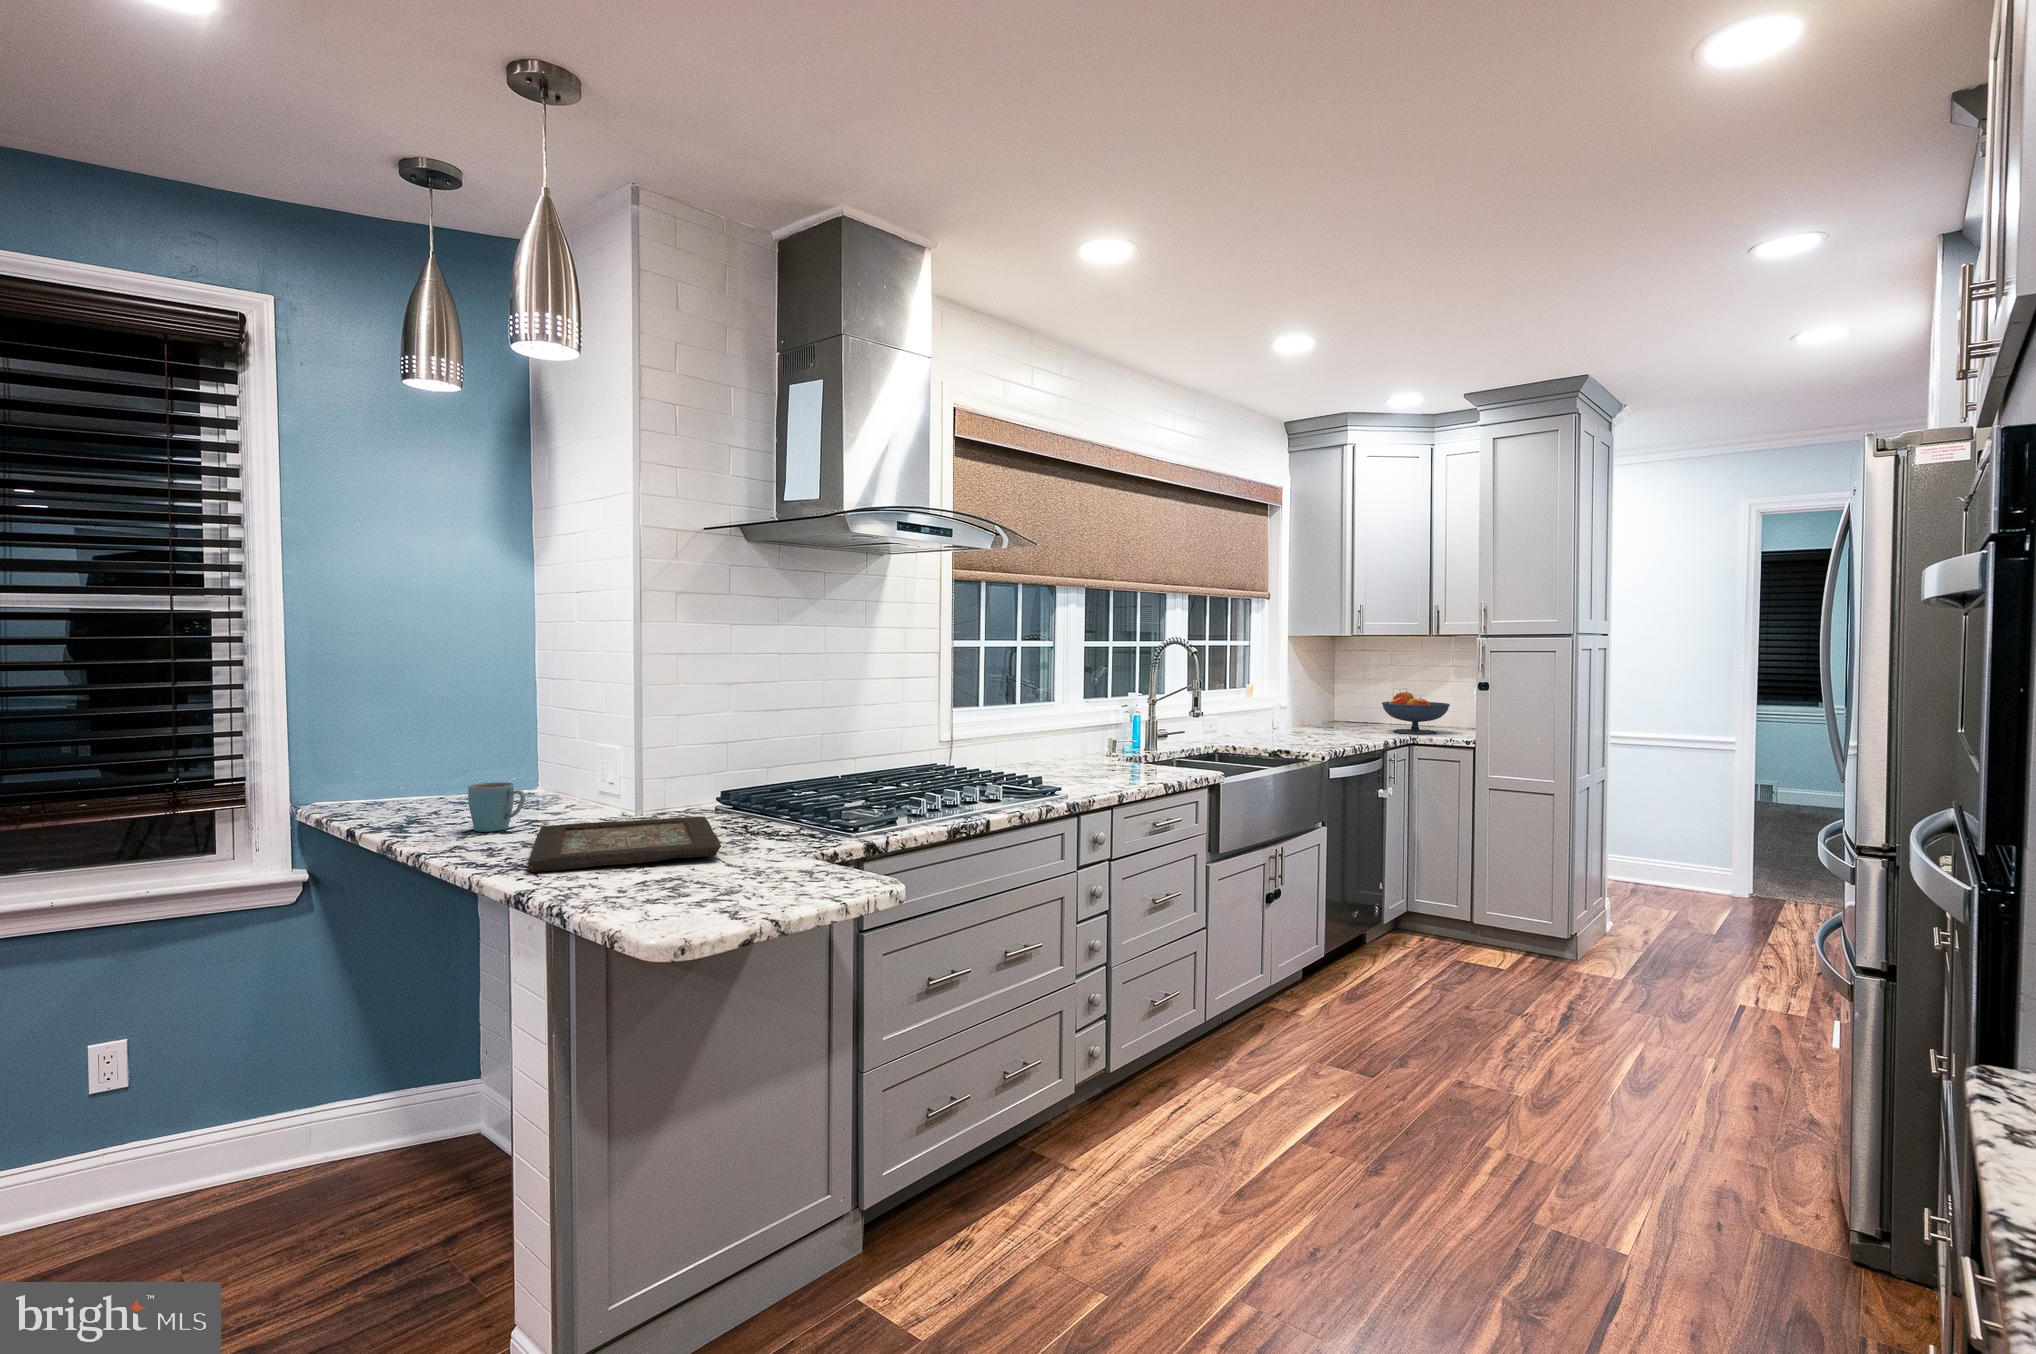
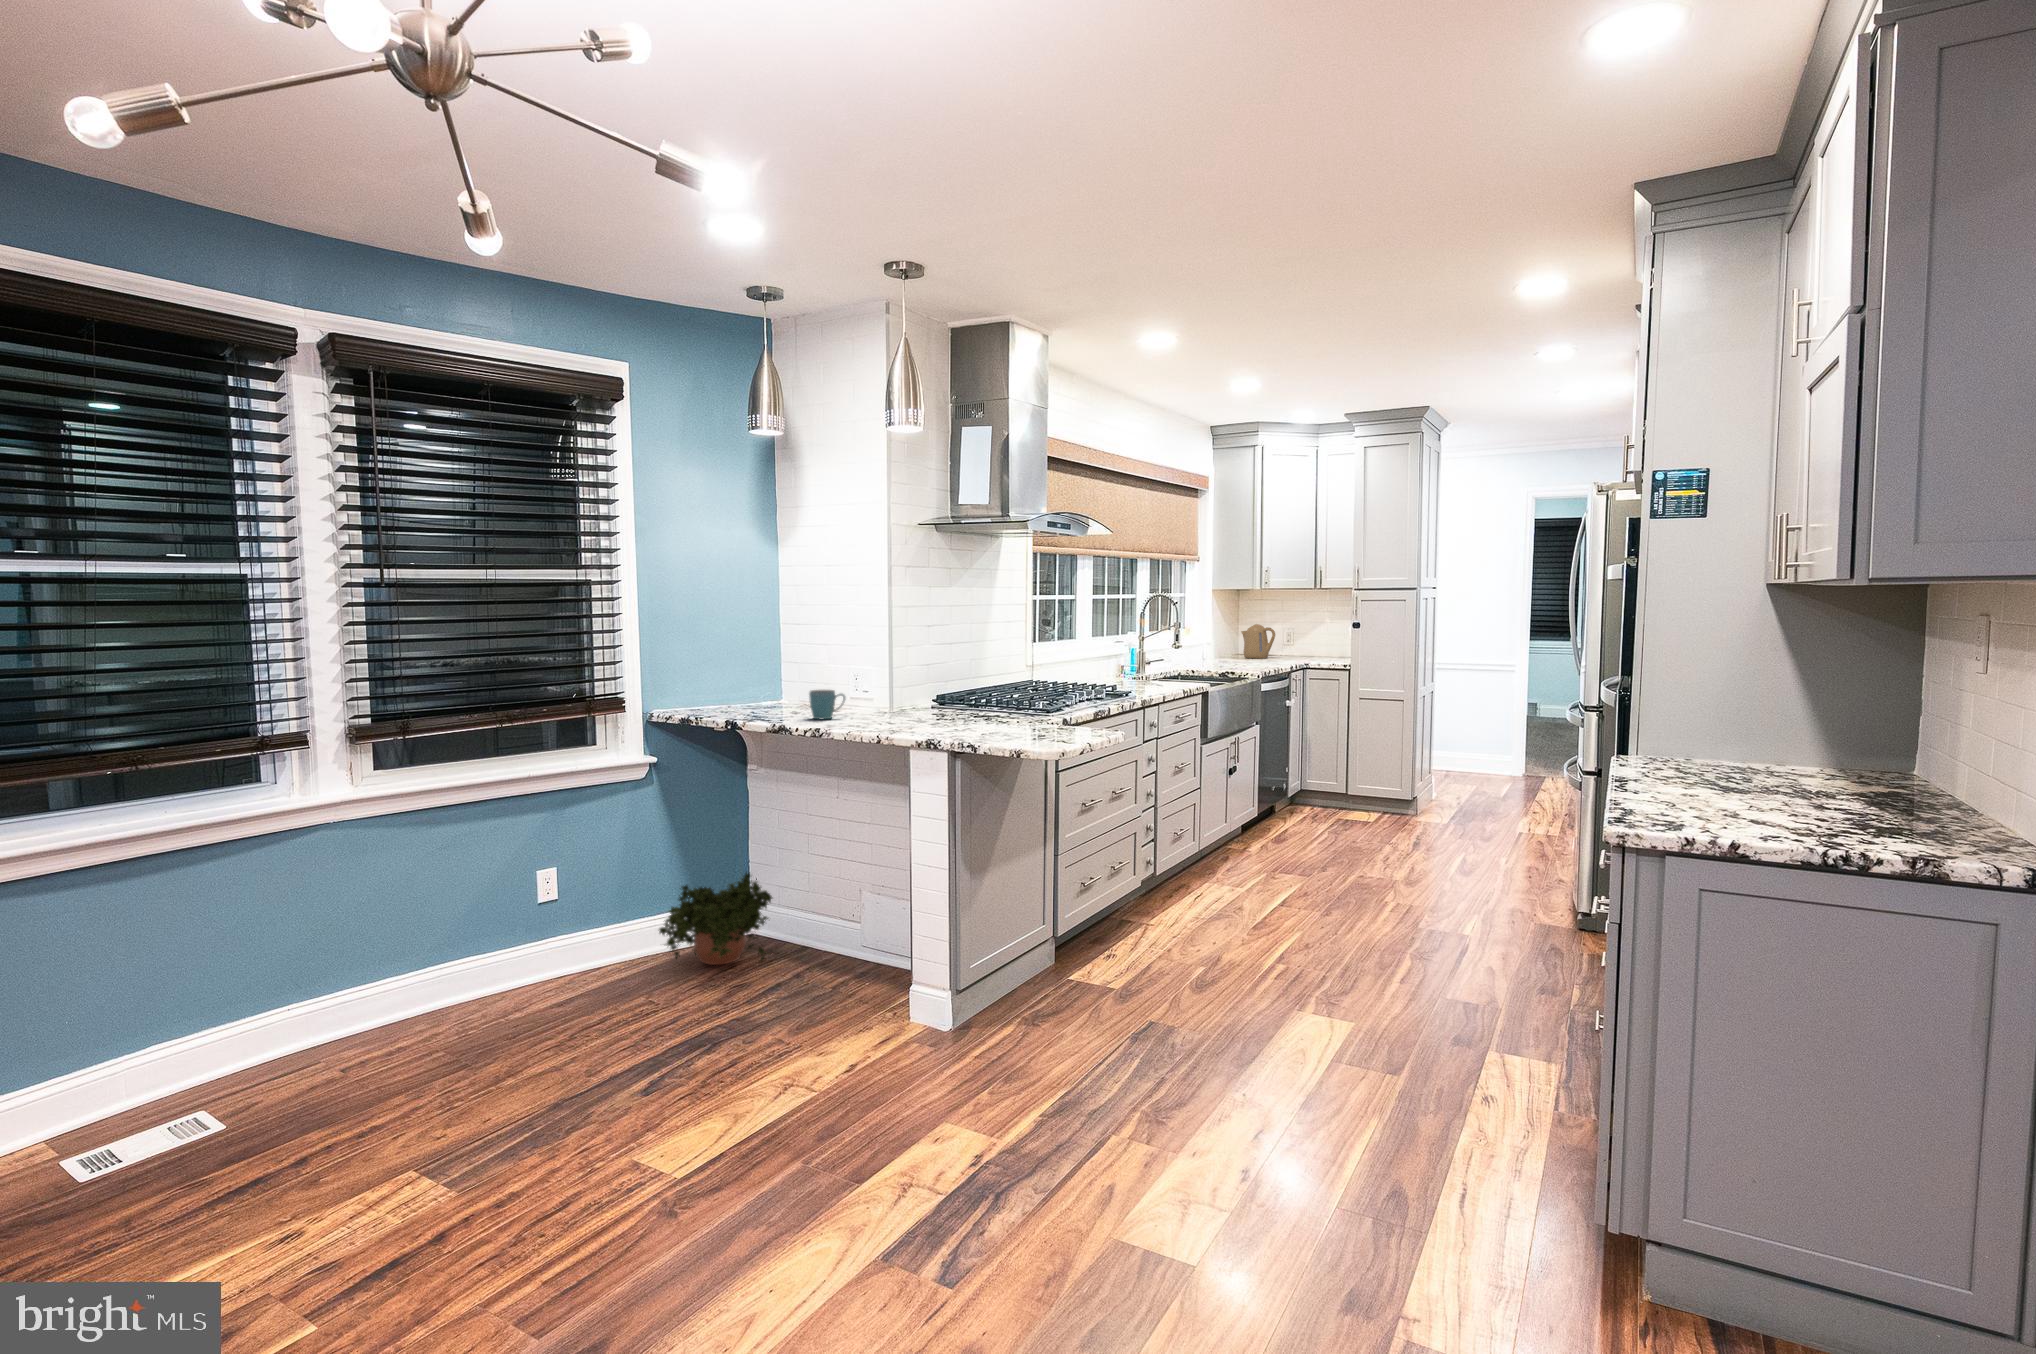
kettle: none [1337,683,1382,728] -> present [1241,624,1275,659]
fruit bowl: present [1382,692,1450,734] -> none [1278,631,1328,662]
decorative tray: present [529,816,721,872] -> none [867,708,1002,732]
potted plant: none [241,1052,450,1221] -> present [659,873,772,965]

